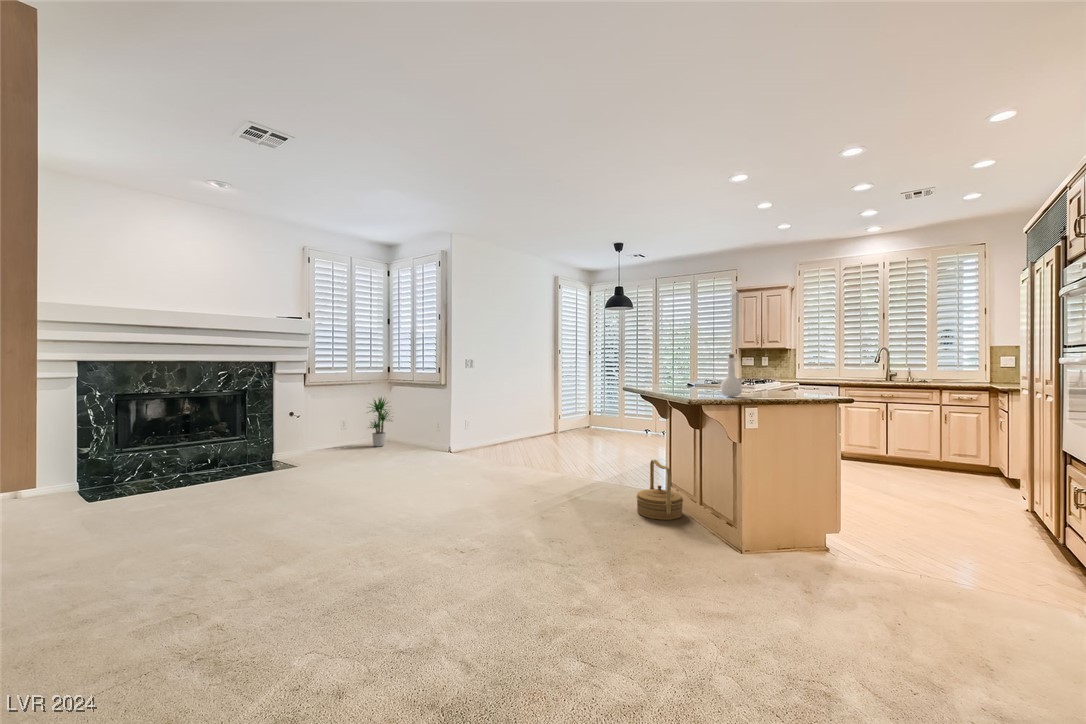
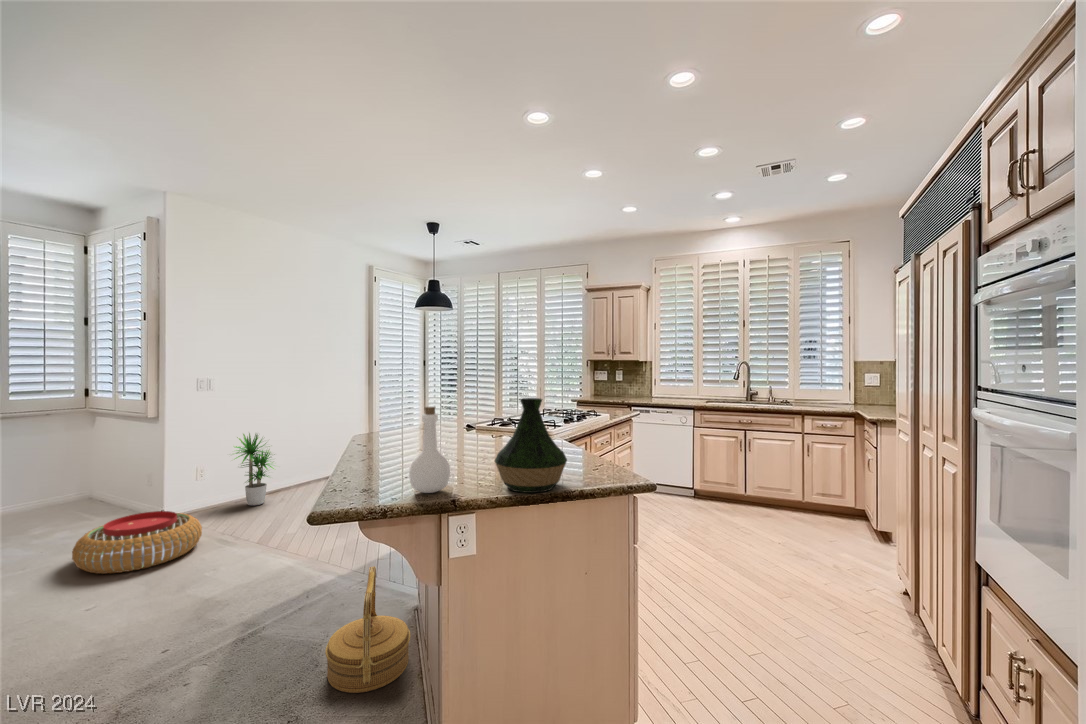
vase: none [762,351,805,398] -> present [495,398,567,493]
potted plant: present [367,397,390,447] -> present [235,433,274,505]
pouf: none [432,442,495,473] -> present [72,511,202,574]

